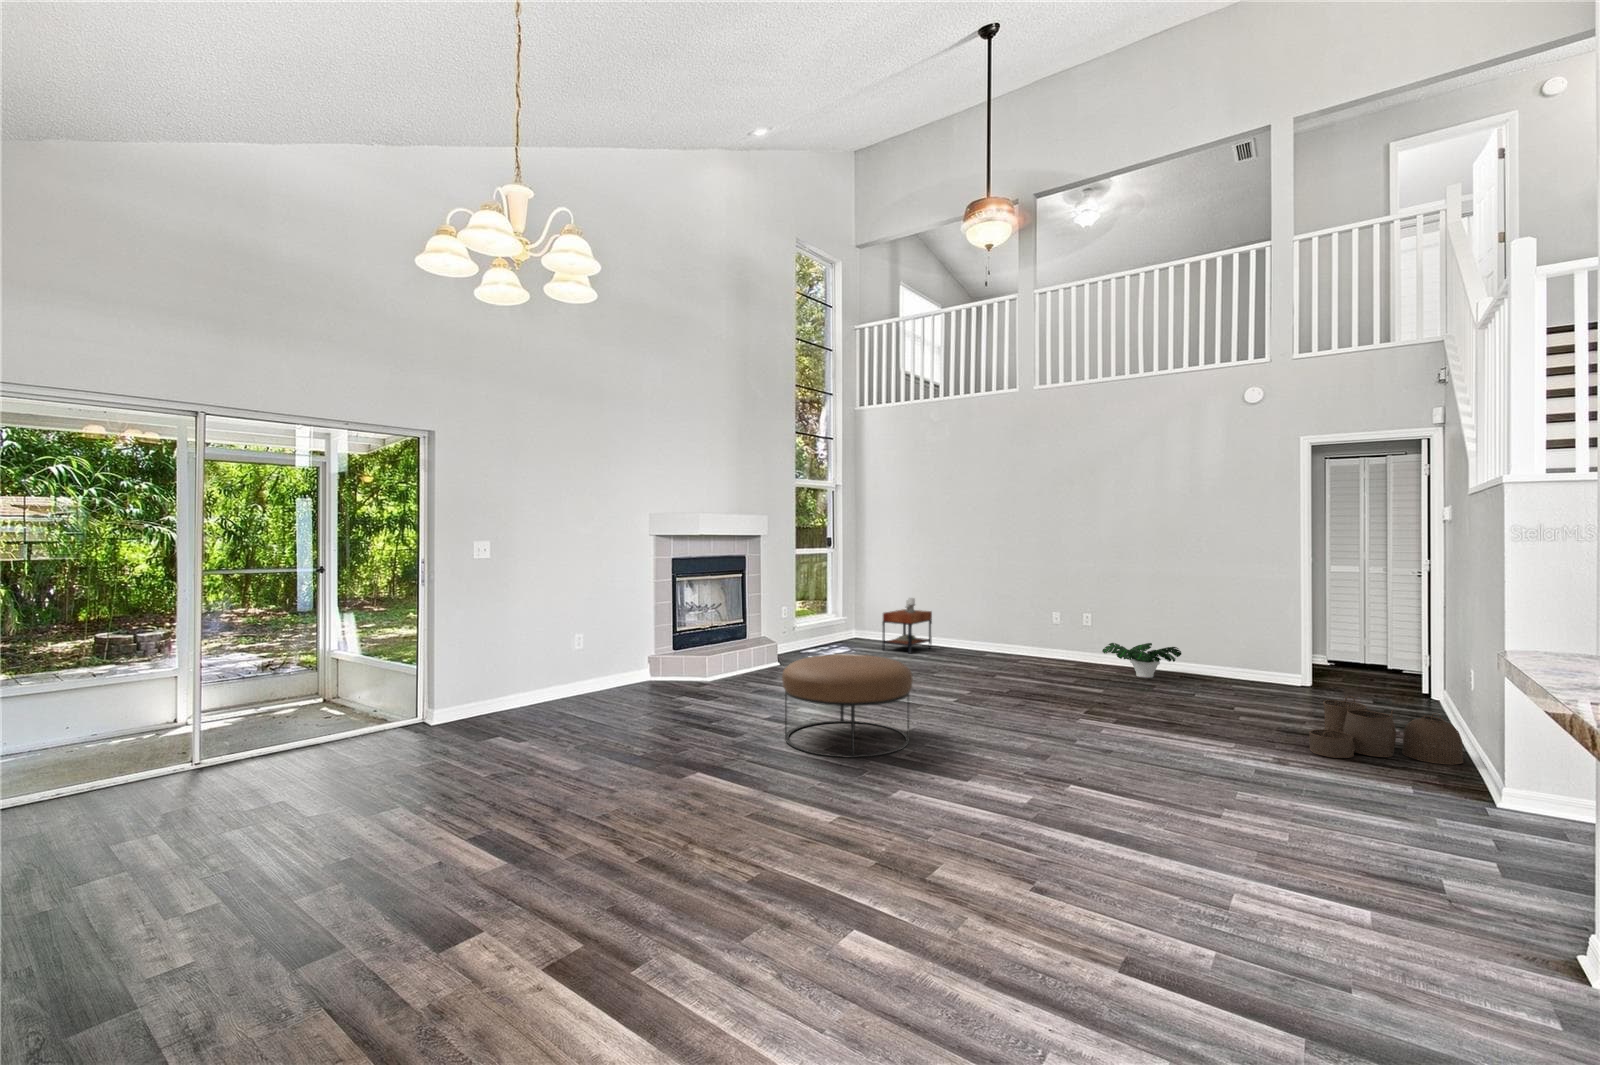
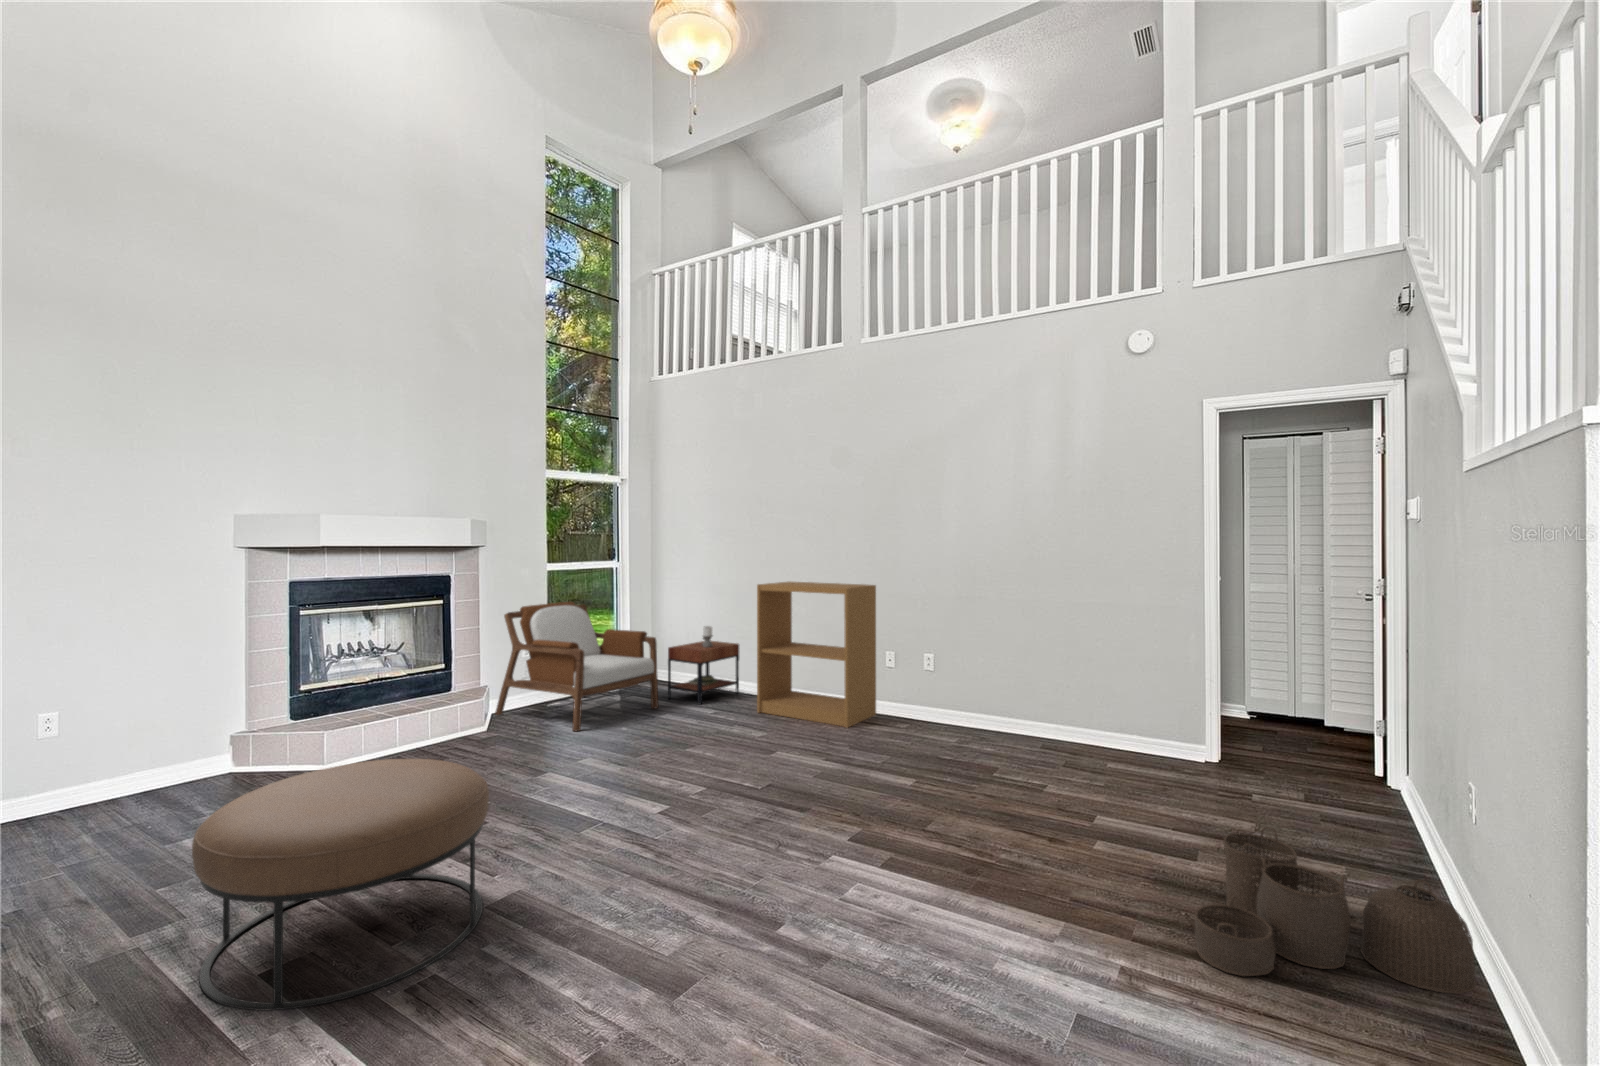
bookshelf: none [958,565,1047,667] -> present [757,582,876,728]
armchair: none [770,579,882,666] -> present [495,602,658,731]
potted plant: present [1102,643,1181,678] -> none [936,695,1044,748]

